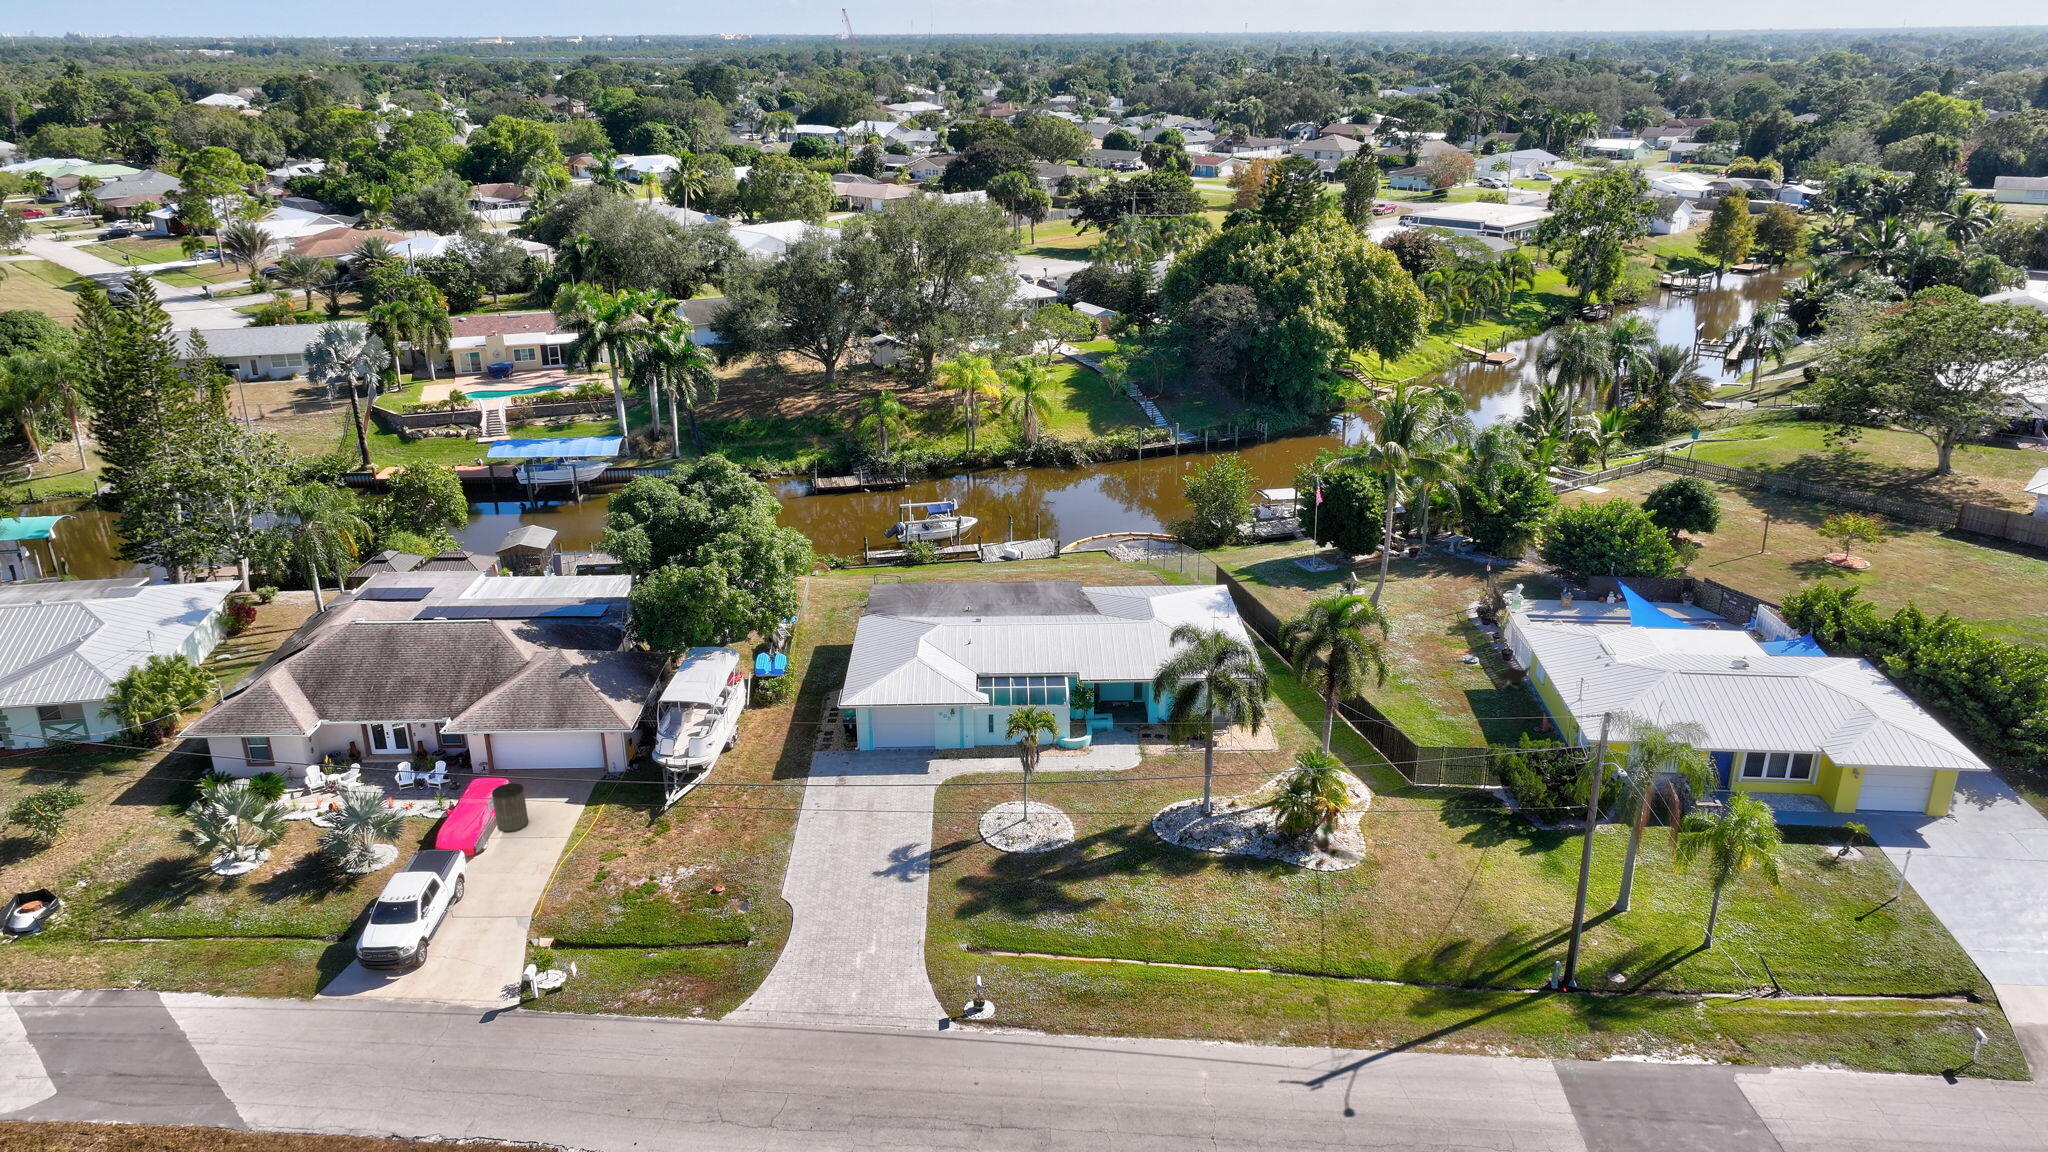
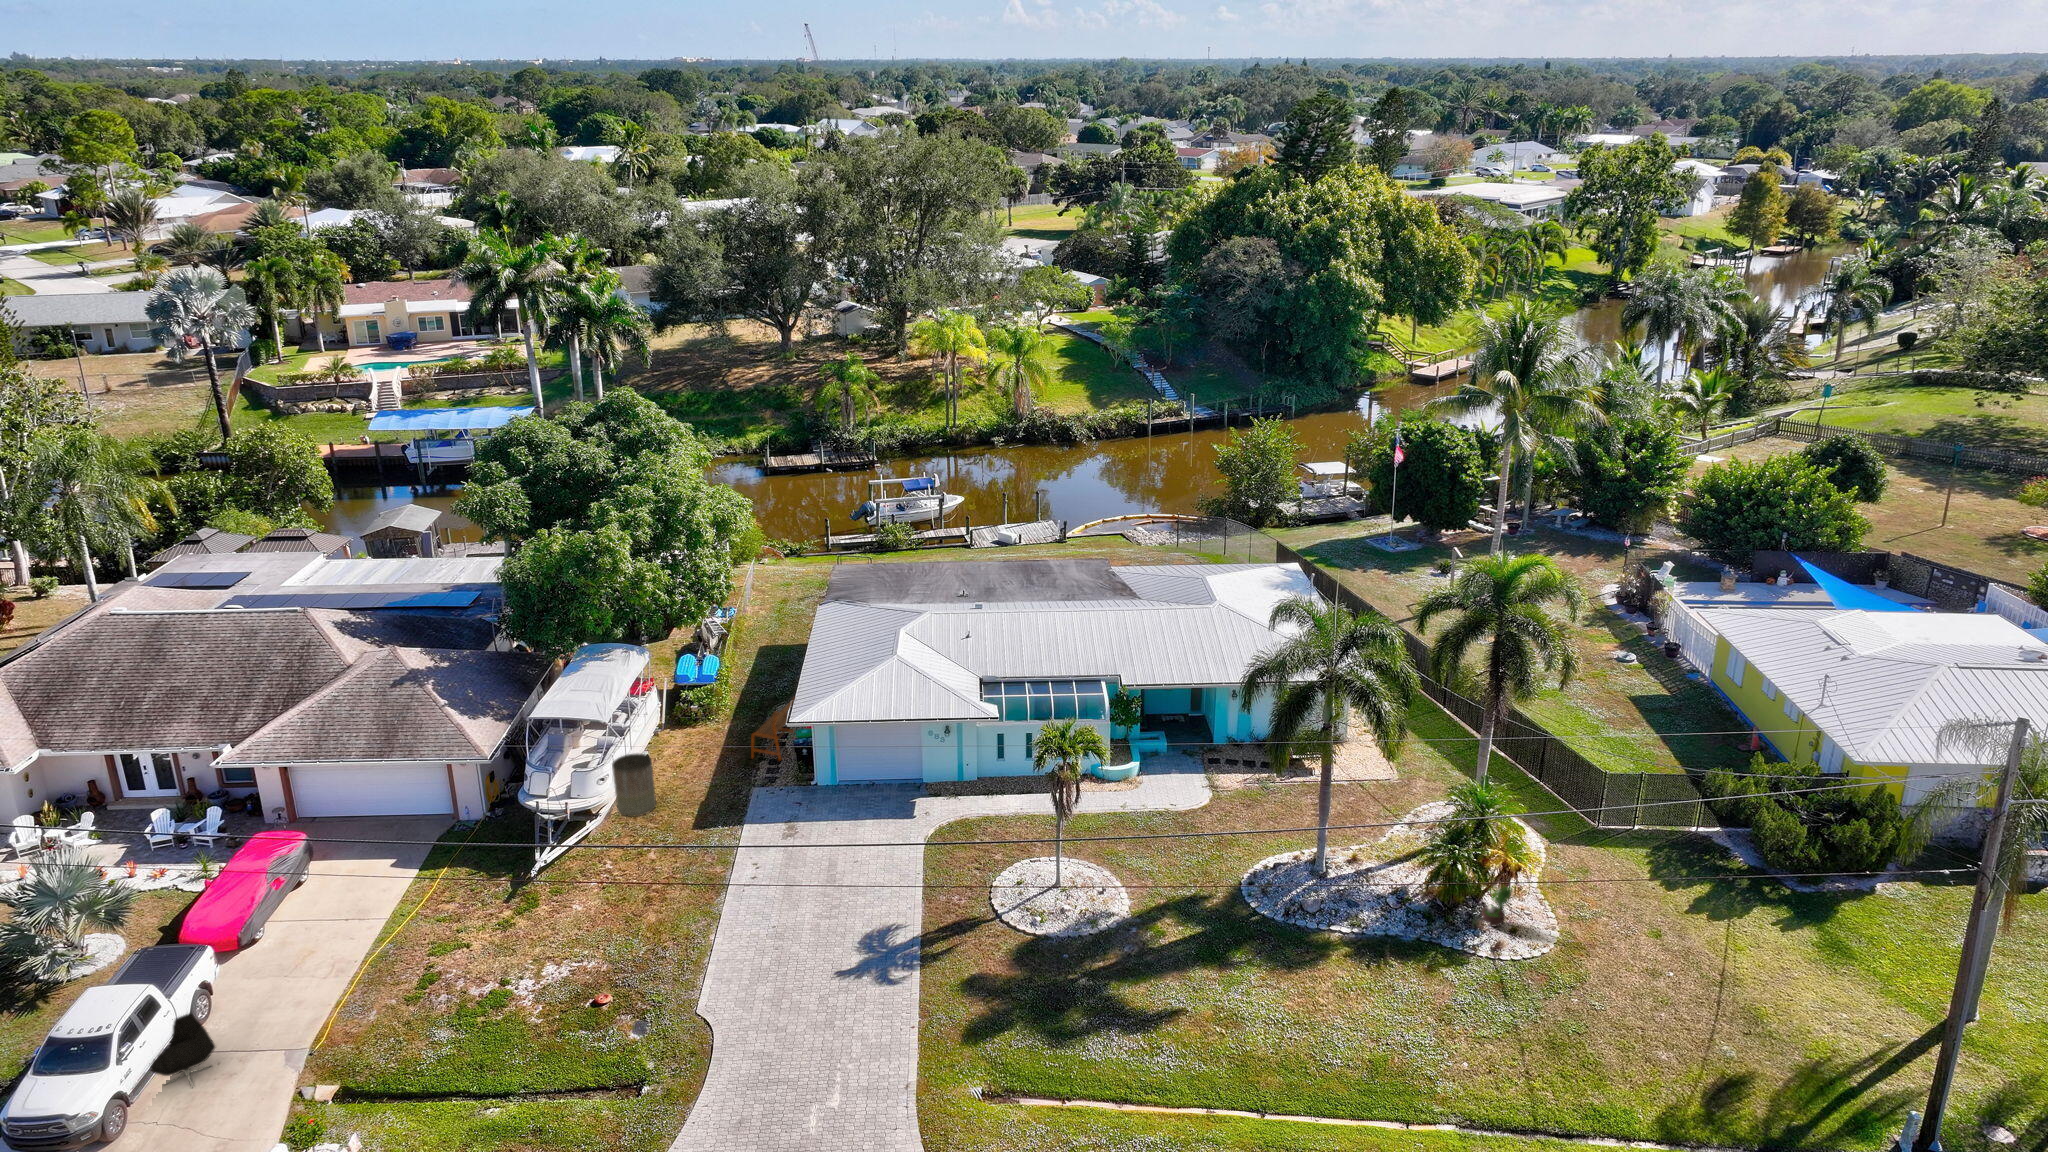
lounge chair: present [1499,667,1529,684] -> present [150,1013,215,1088]
bench: none [811,687,846,733] -> present [751,698,796,760]
trash can: present [492,783,528,832] -> present [612,754,656,817]

